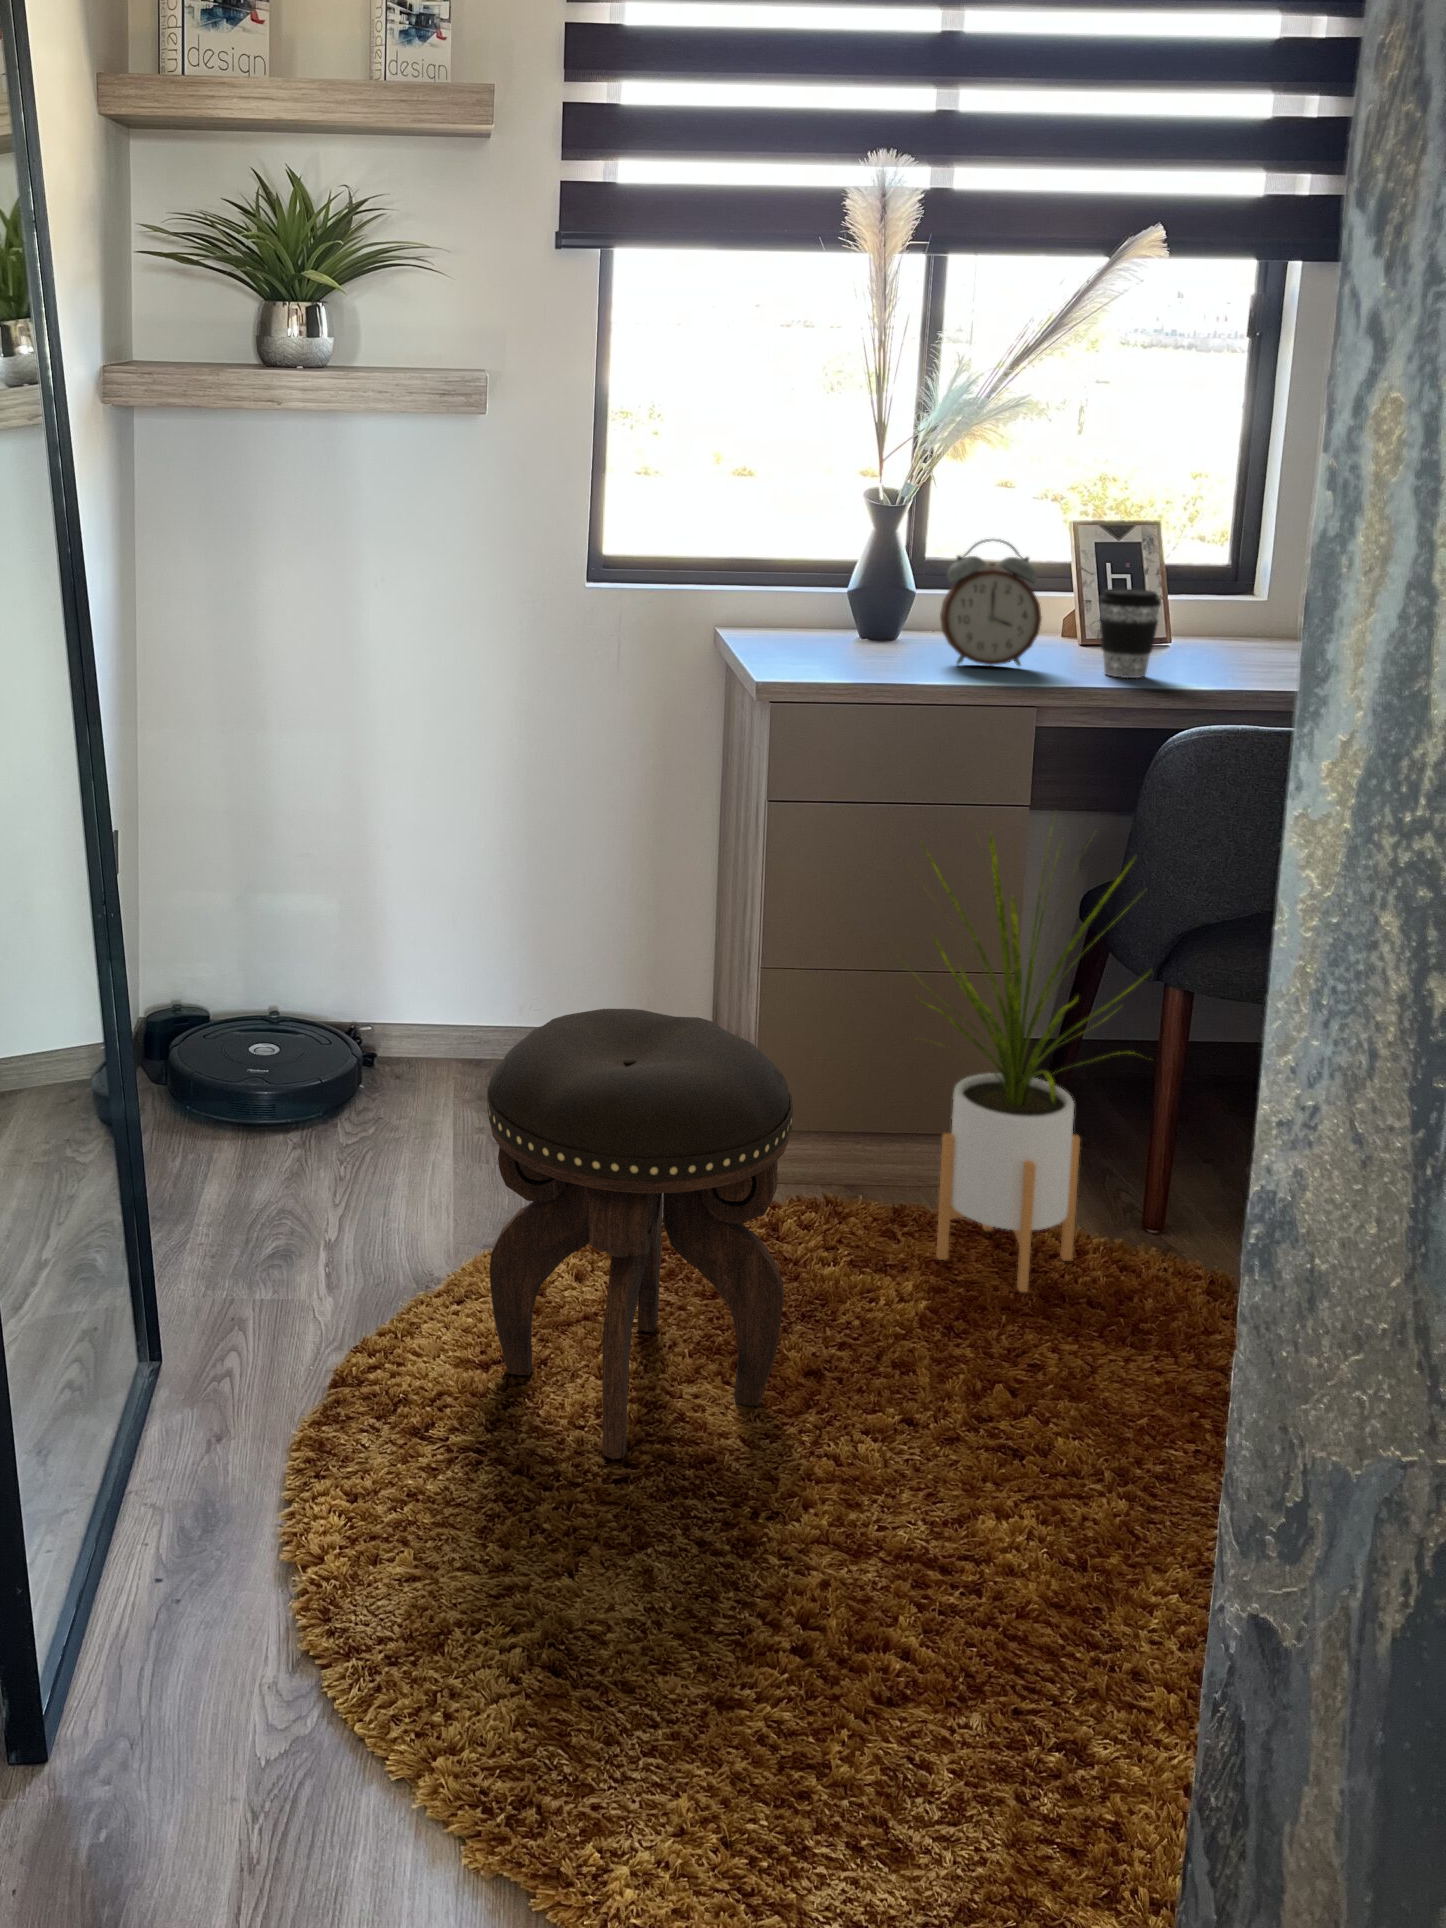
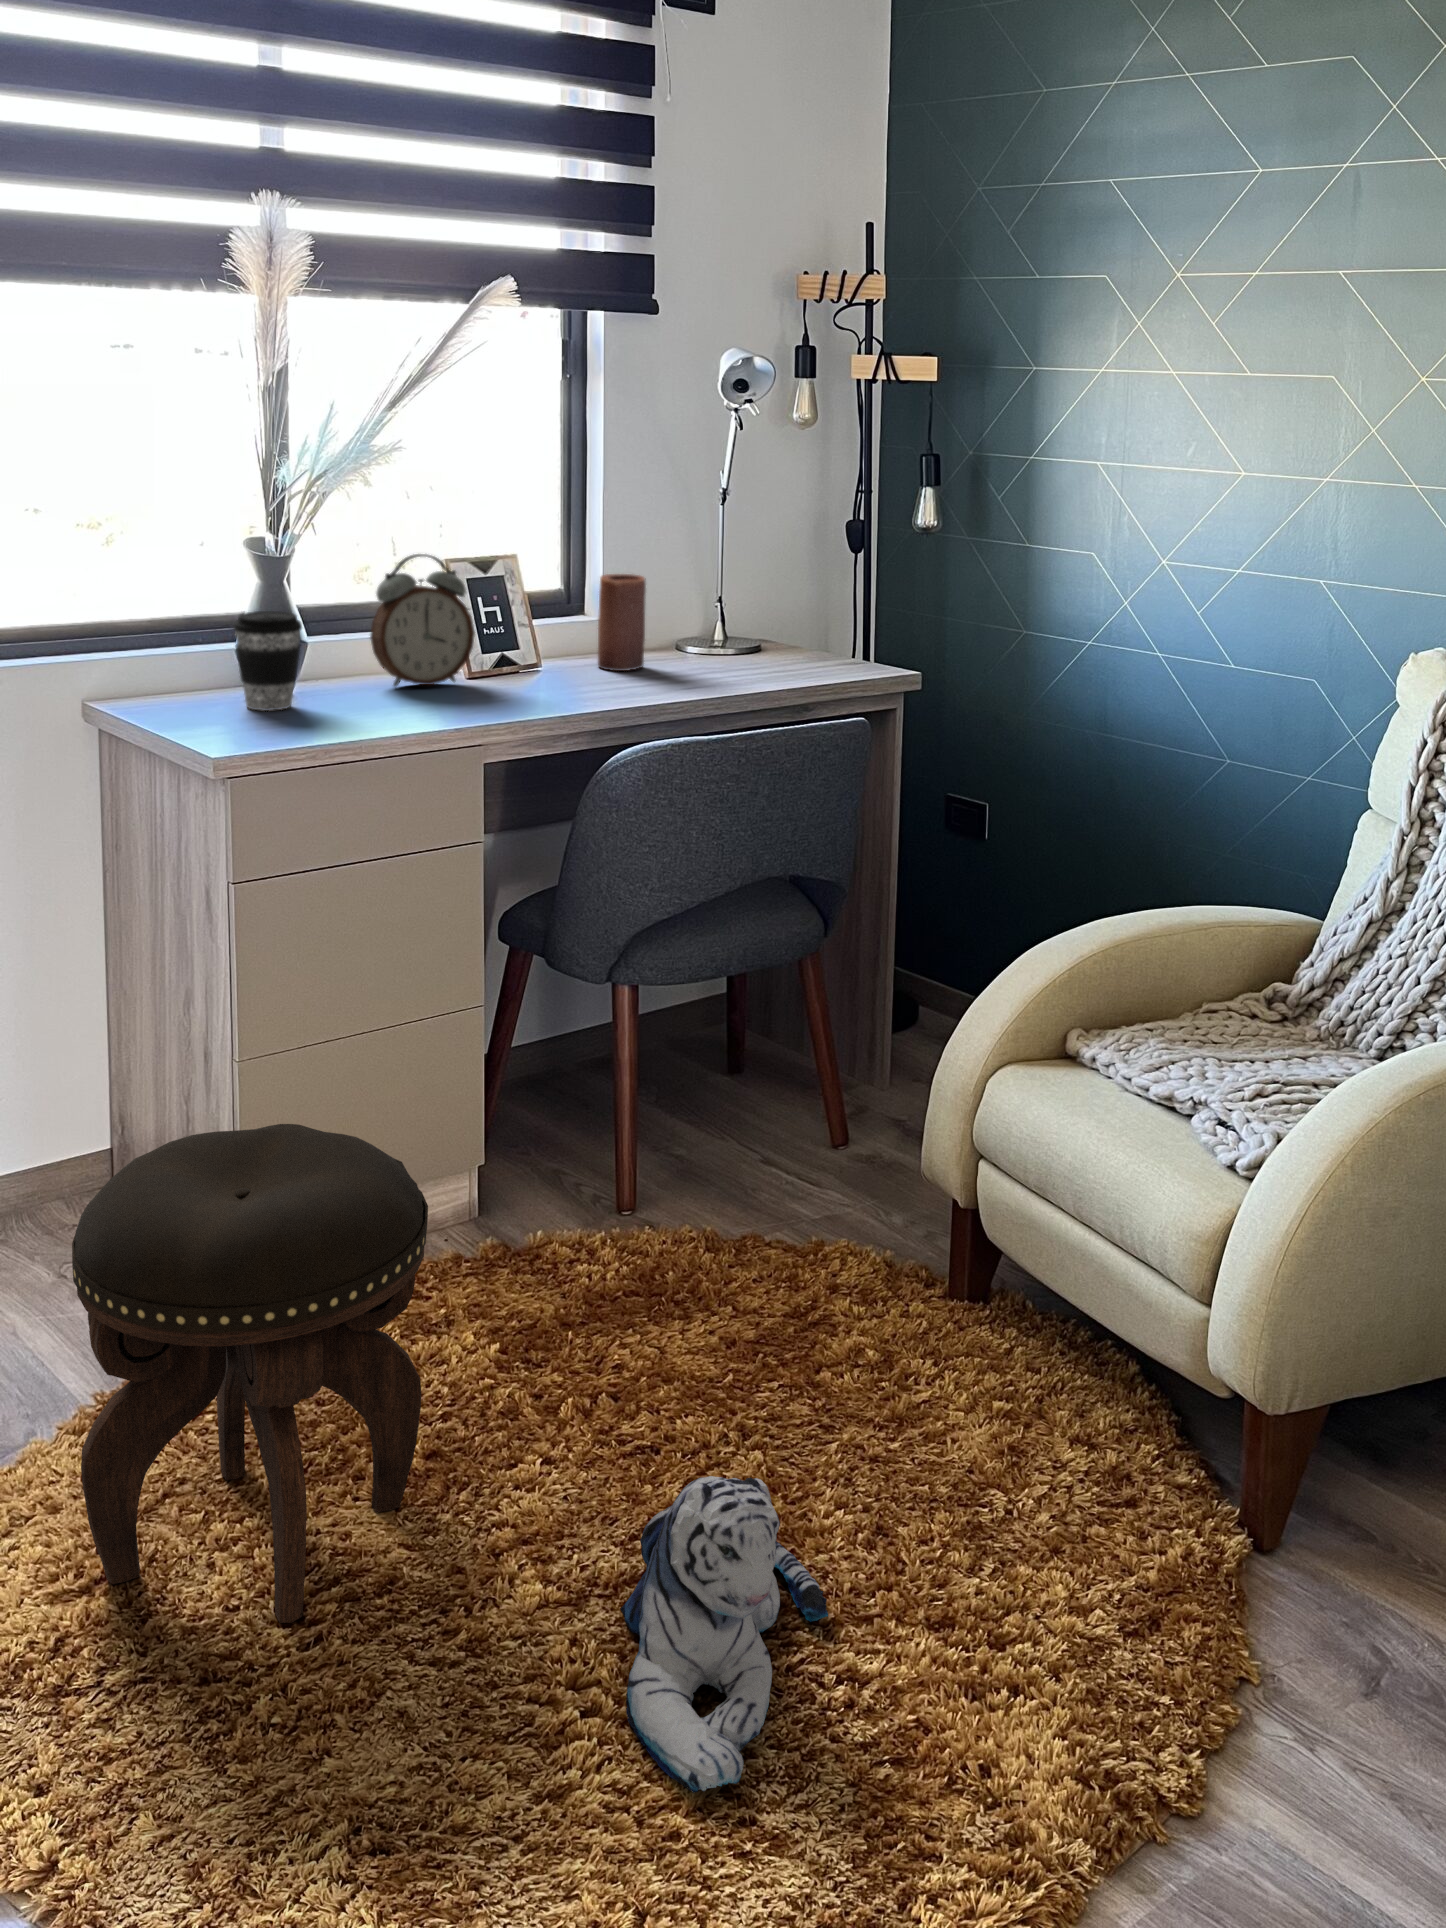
candle: none [1190,575,1247,675] -> present [598,574,646,671]
coffee cup: present [1099,588,1161,678] -> present [233,611,302,711]
house plant: present [913,823,1148,1292] -> none [414,828,666,1304]
plush toy: none [827,1458,1098,1784] -> present [621,1476,828,1793]

